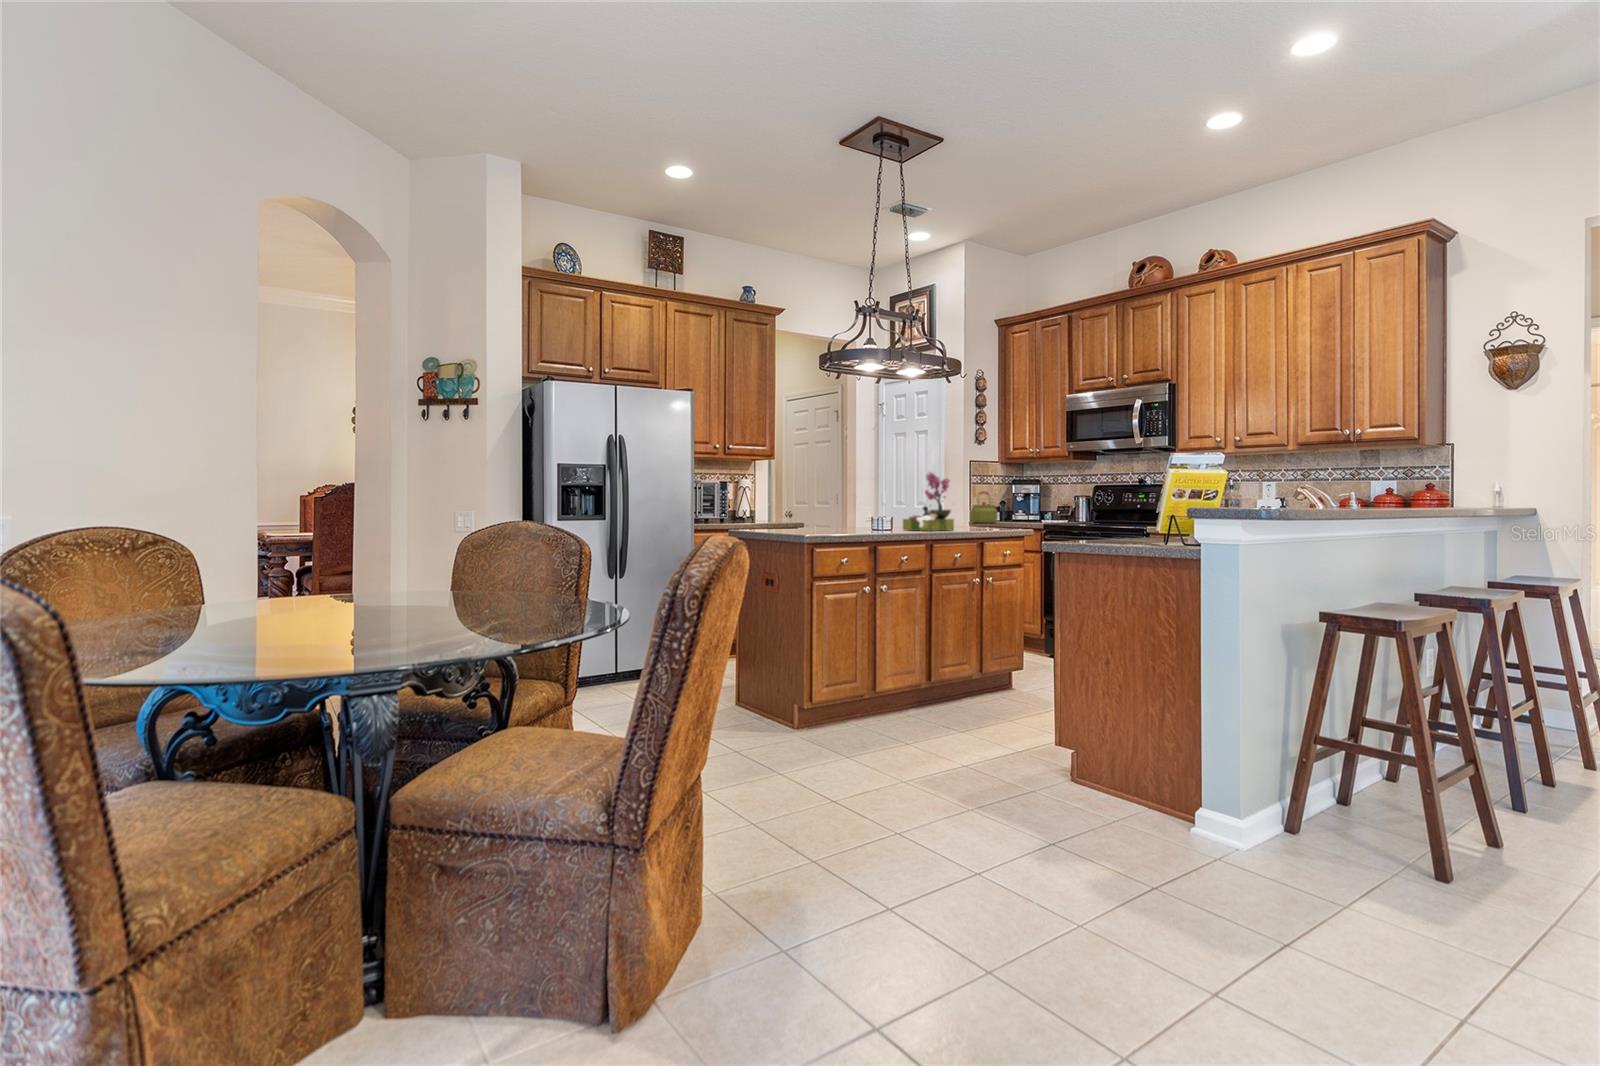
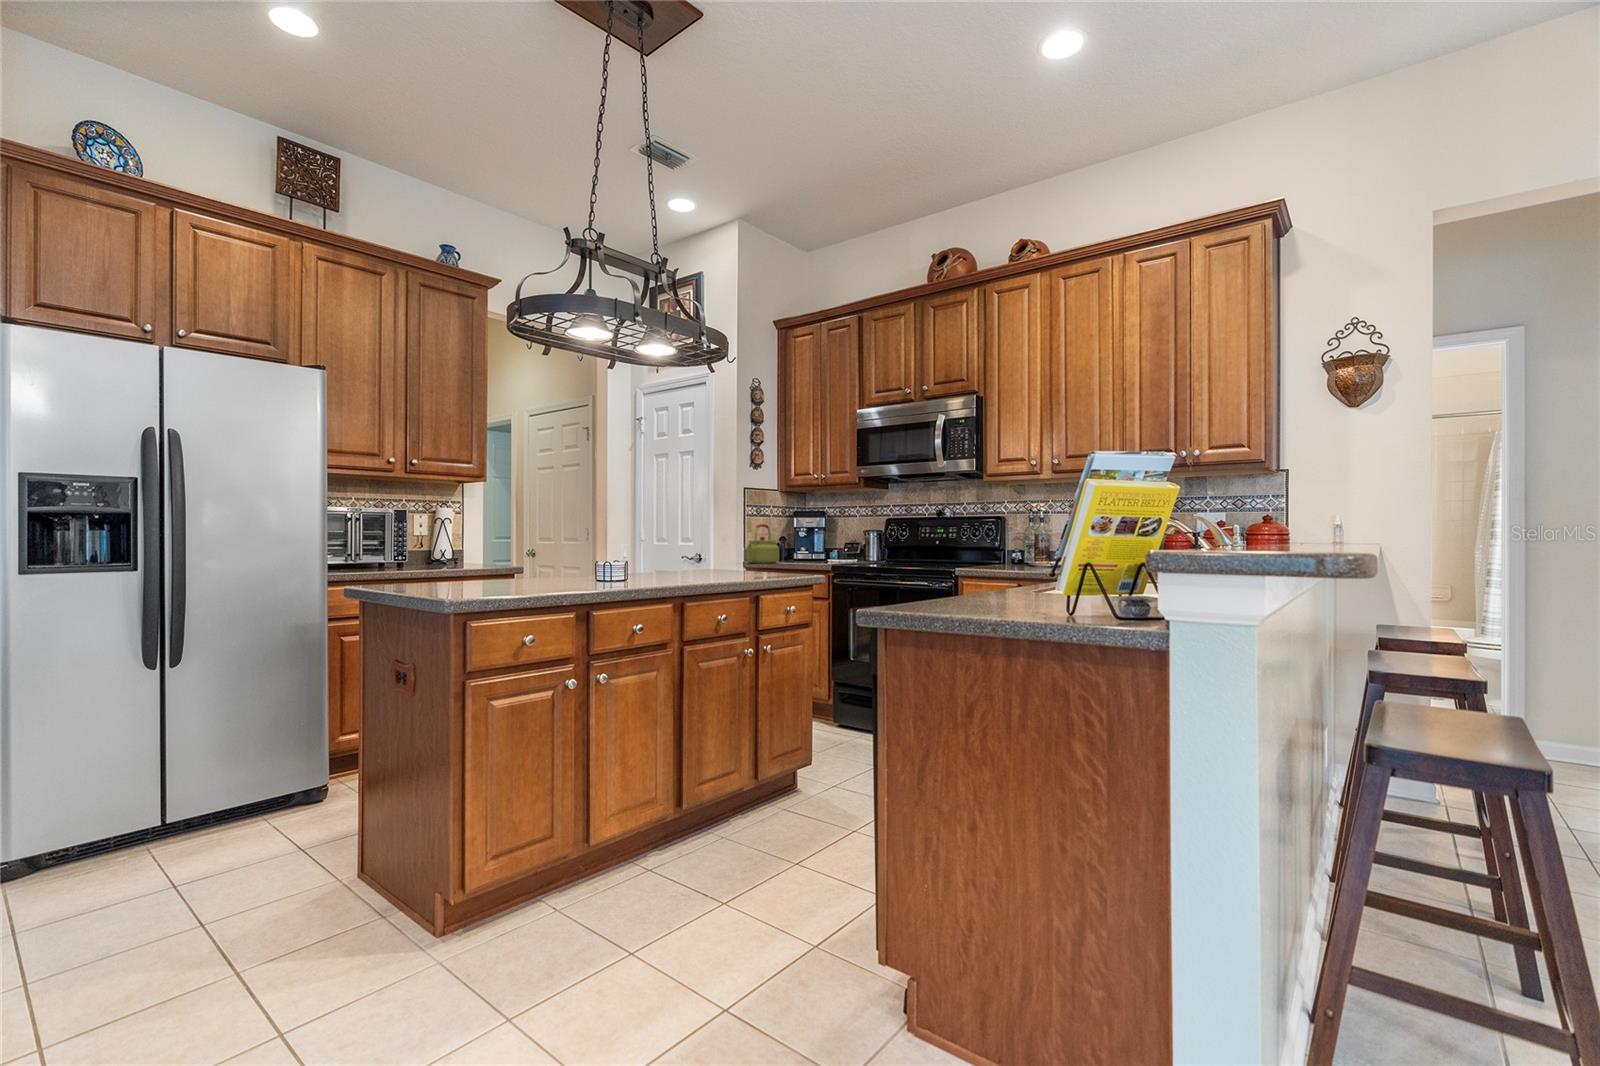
flower arrangement: present [903,472,954,531] -> none [645,494,718,581]

